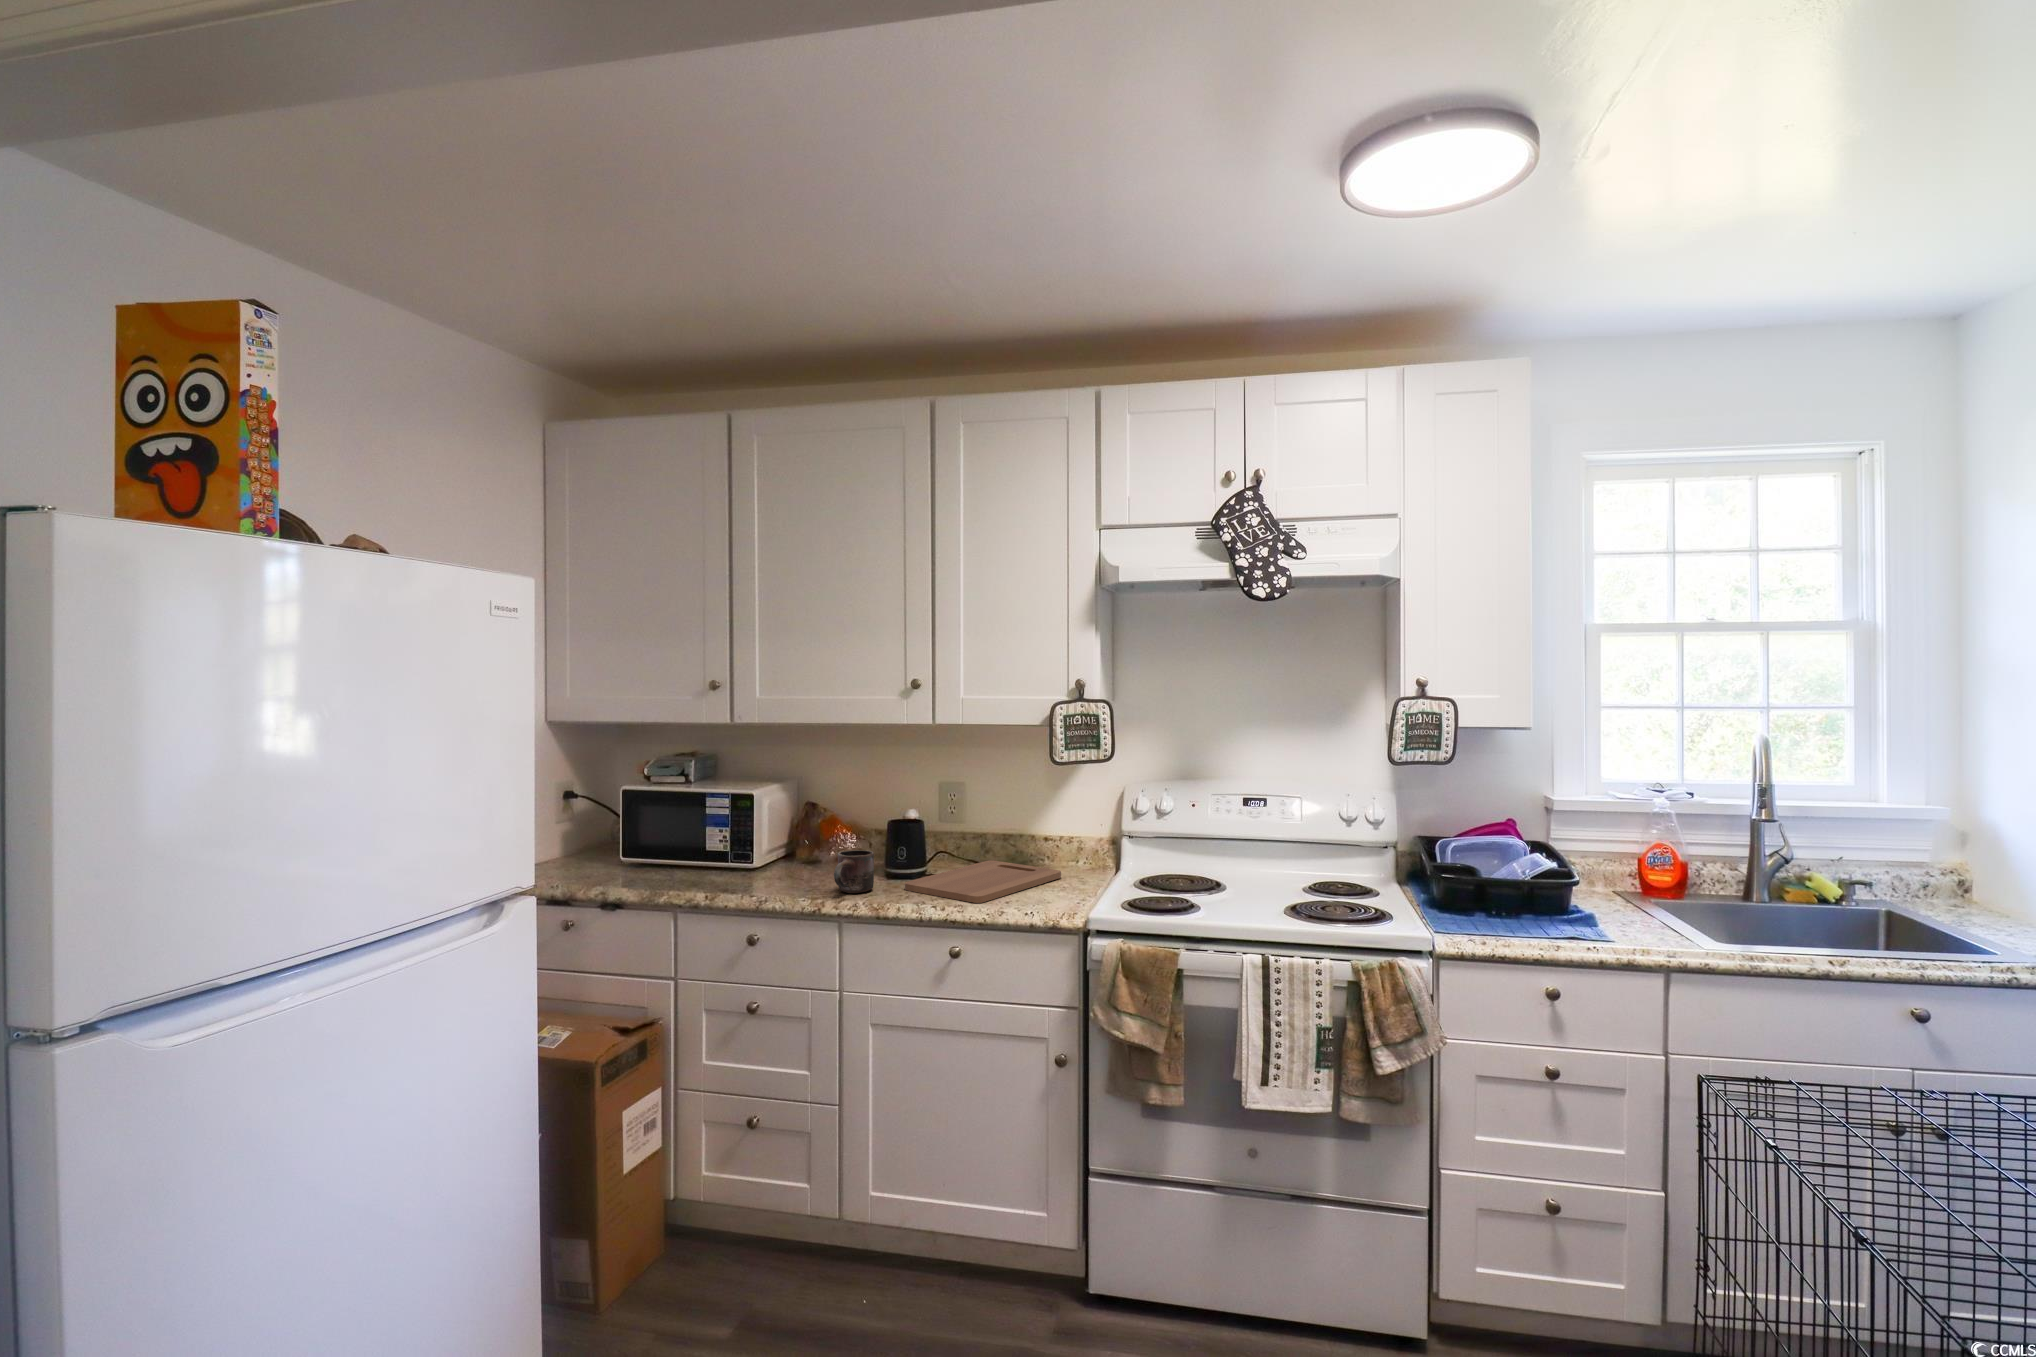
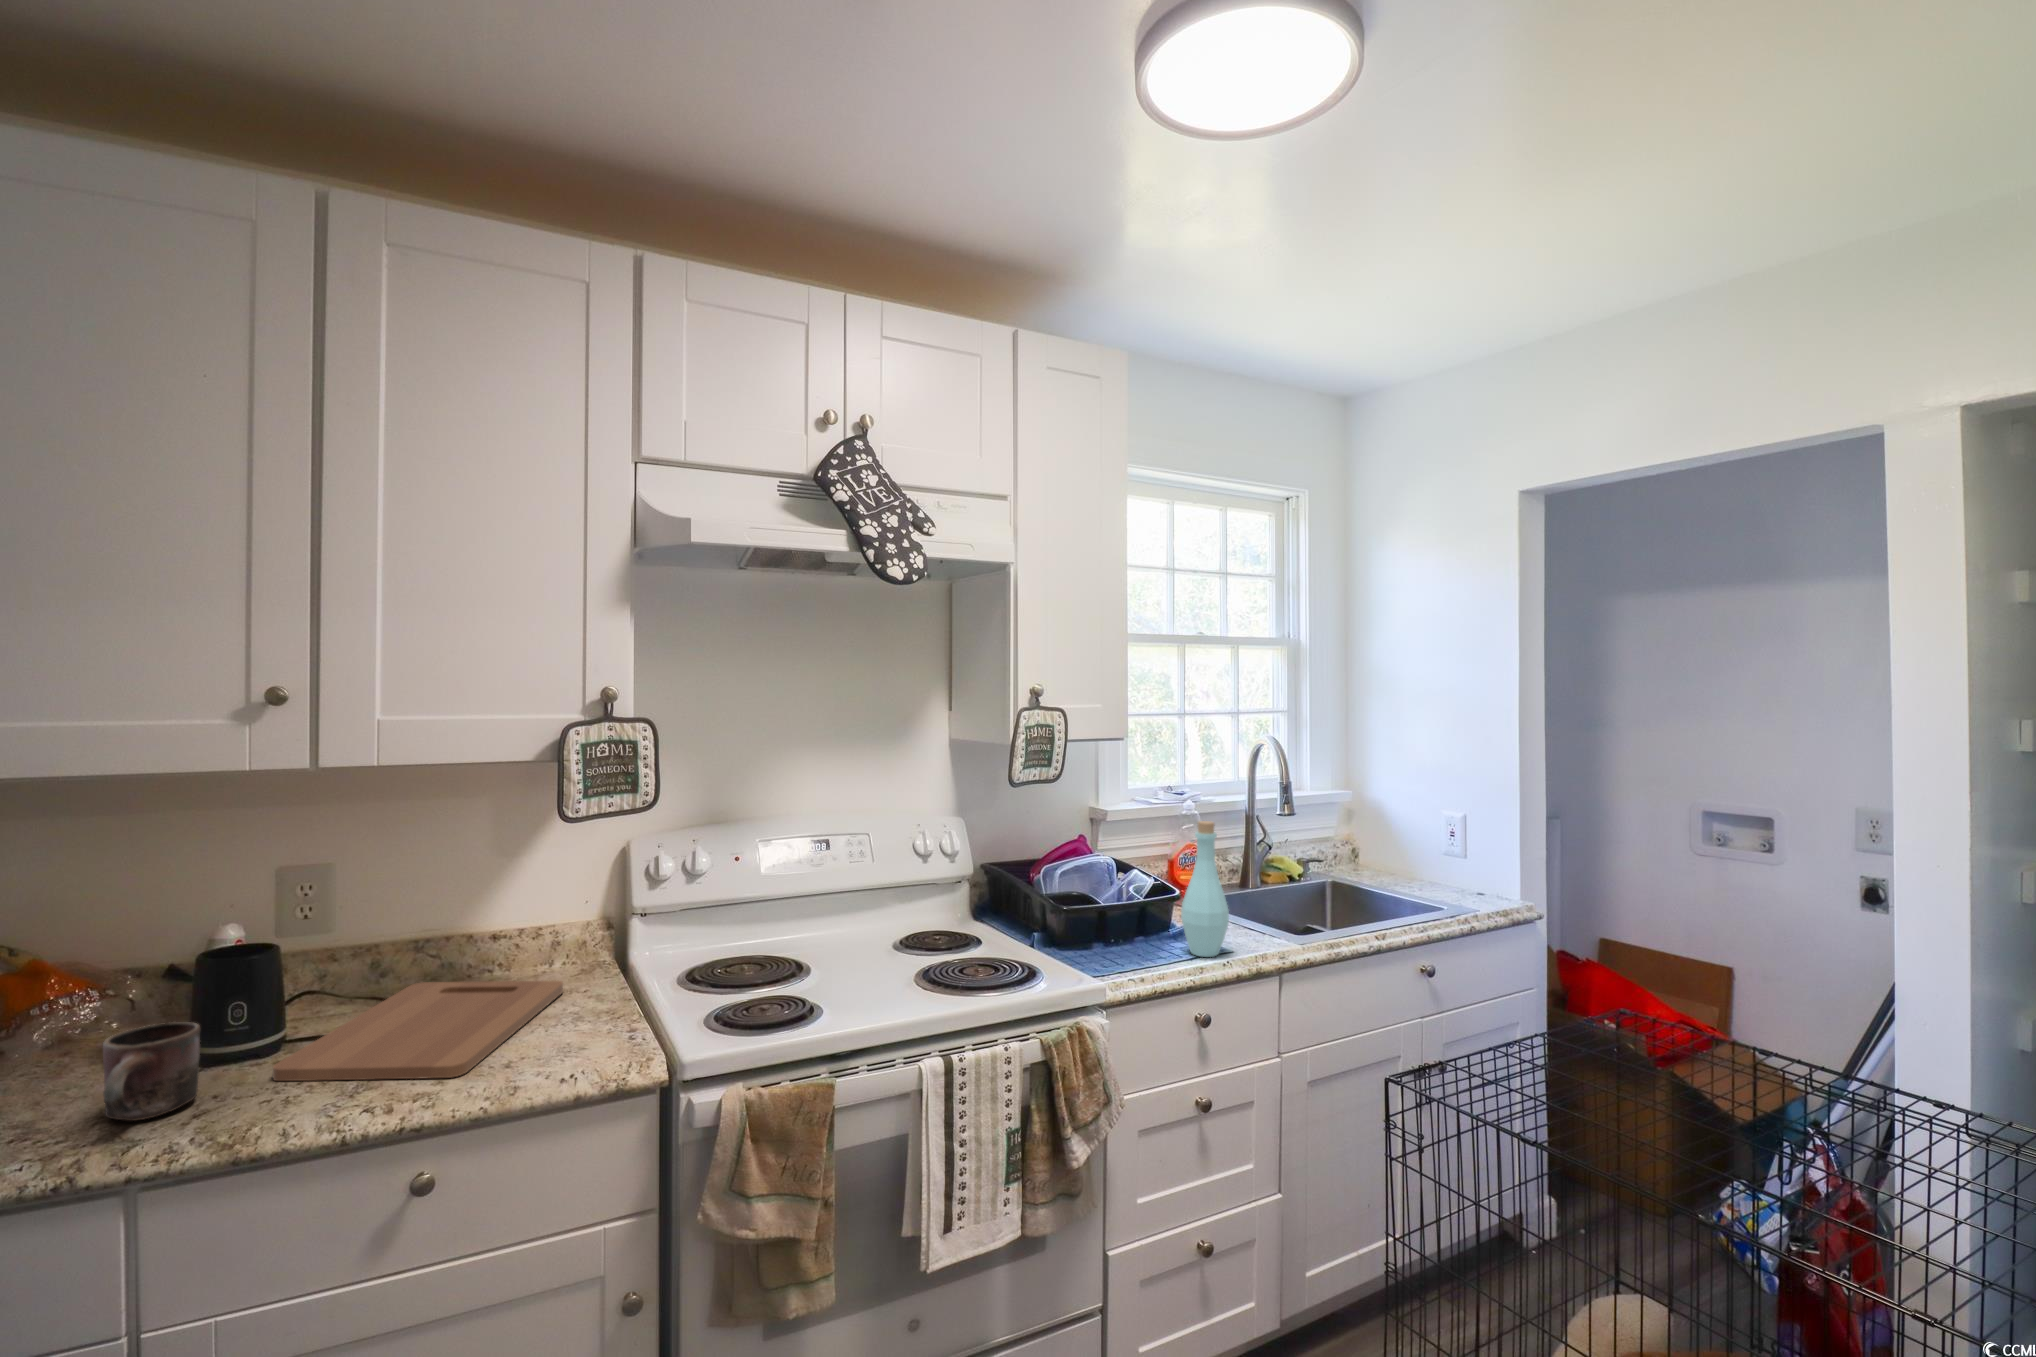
bottle: none [1555,808,1608,939] -> present [1181,821,1229,957]

